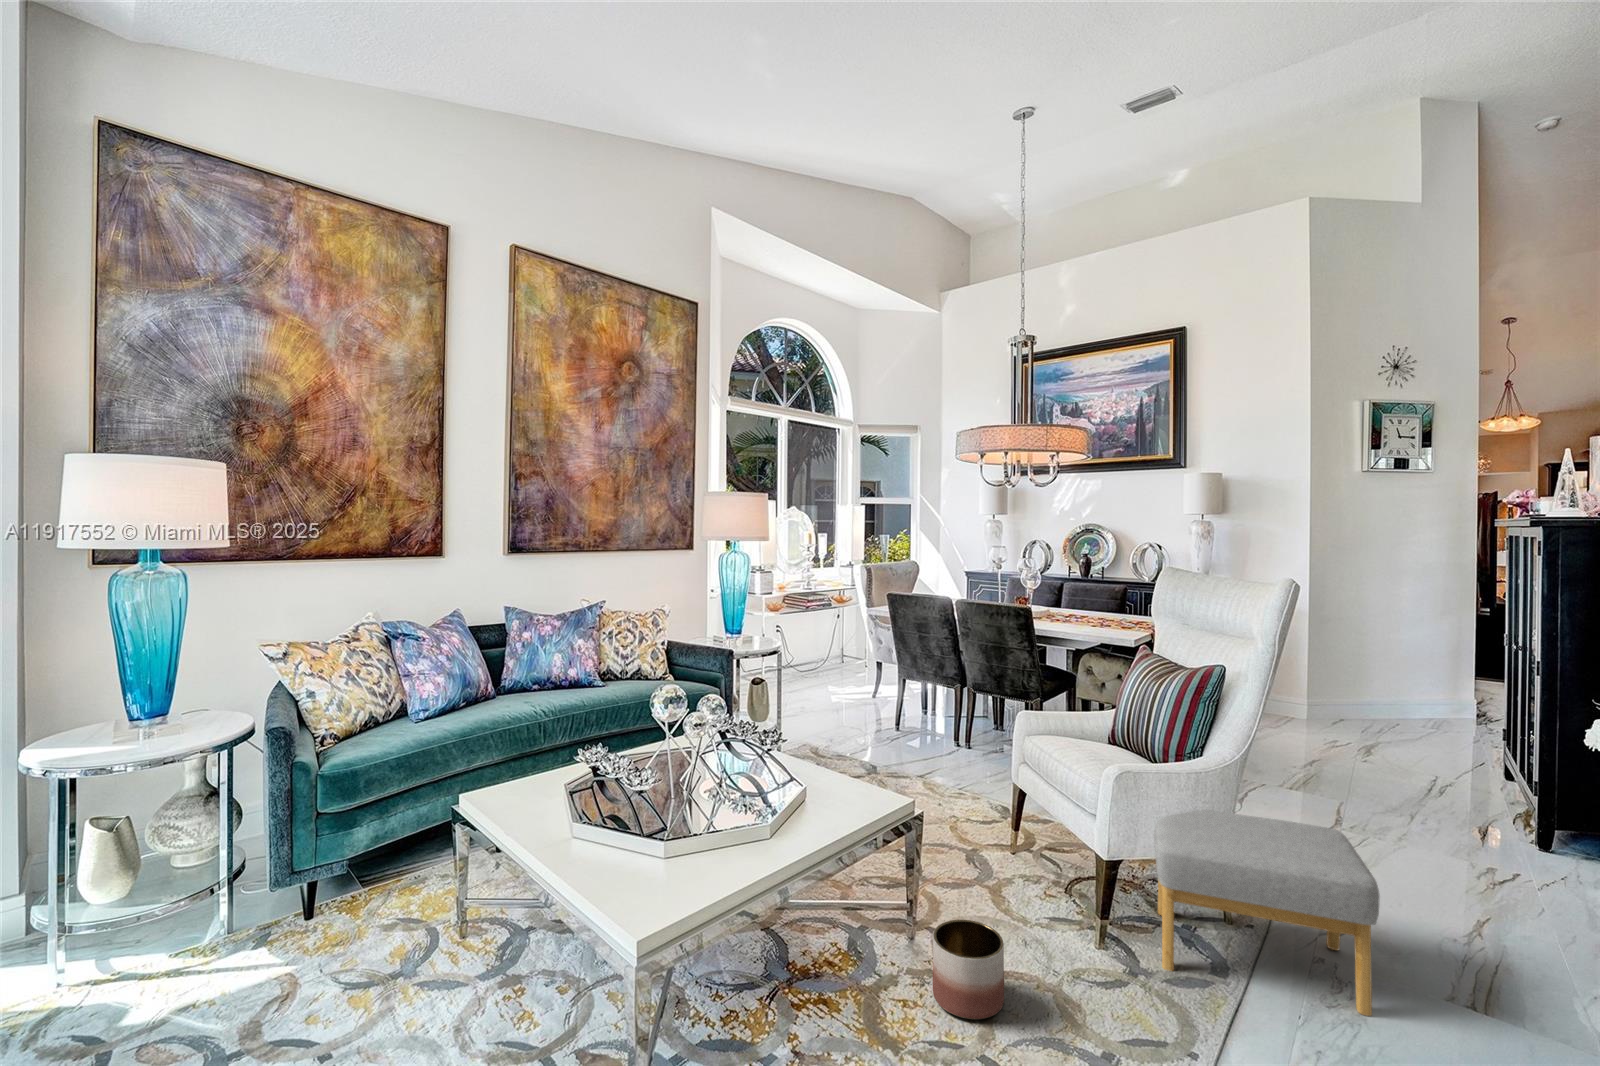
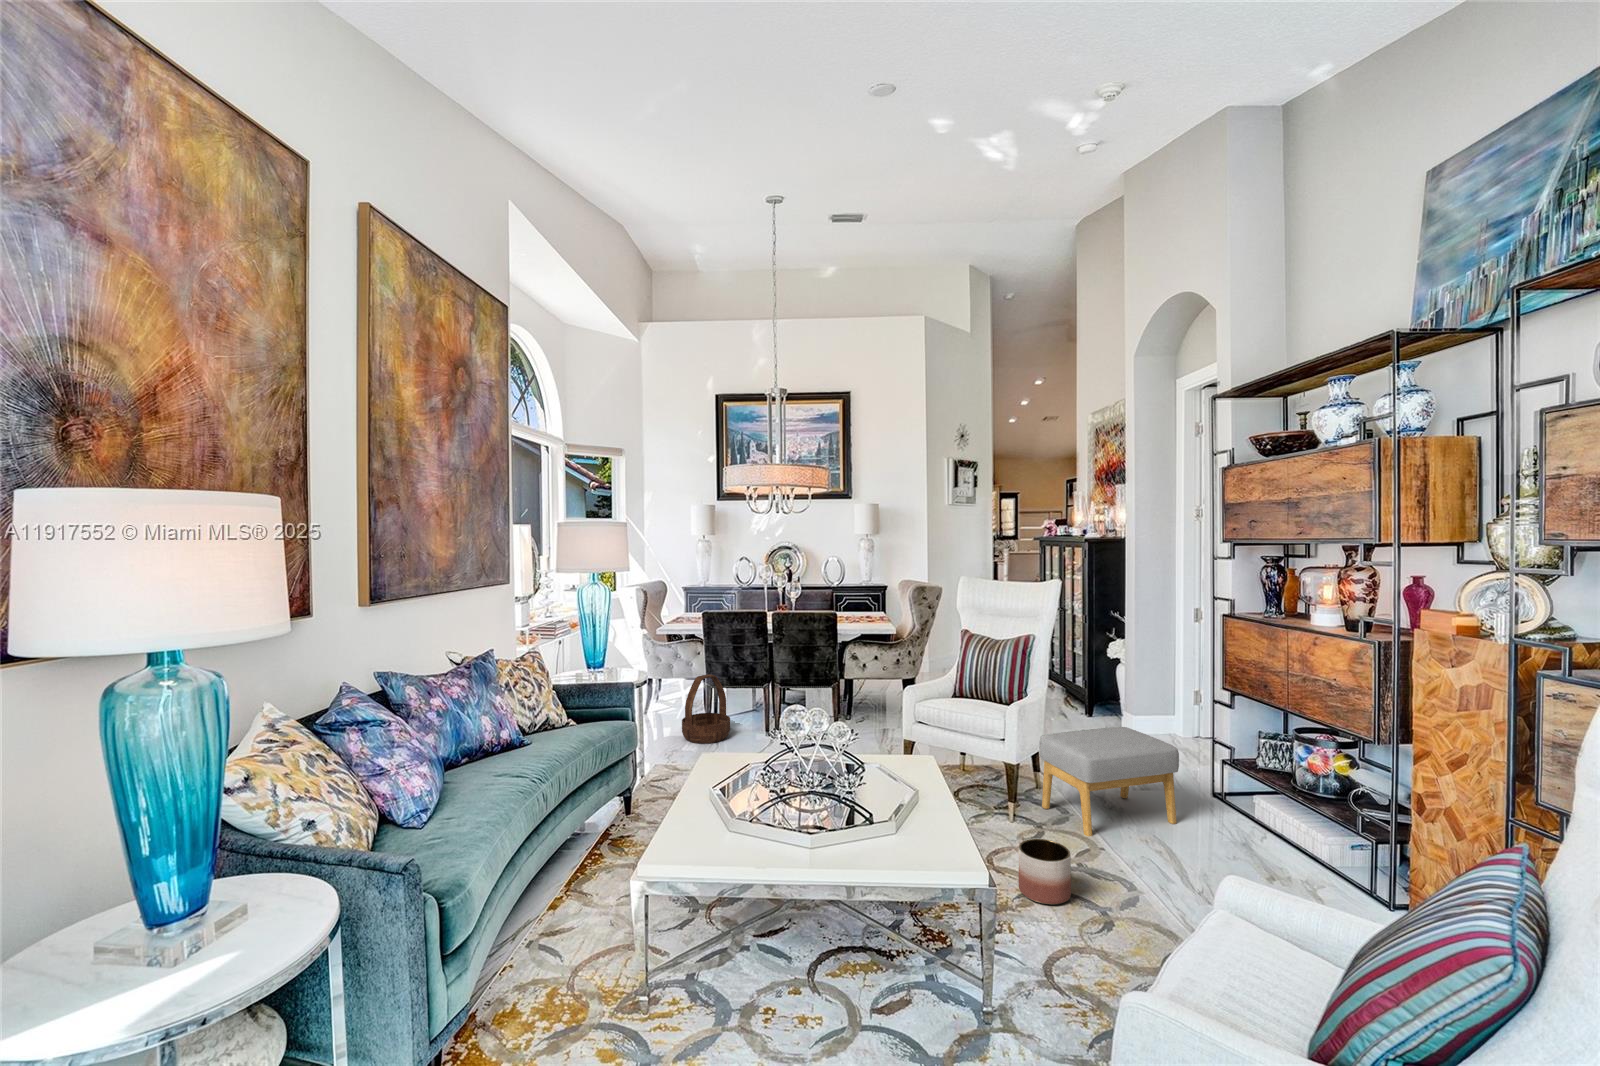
basket: none [864,662,916,736] -> present [682,674,730,744]

